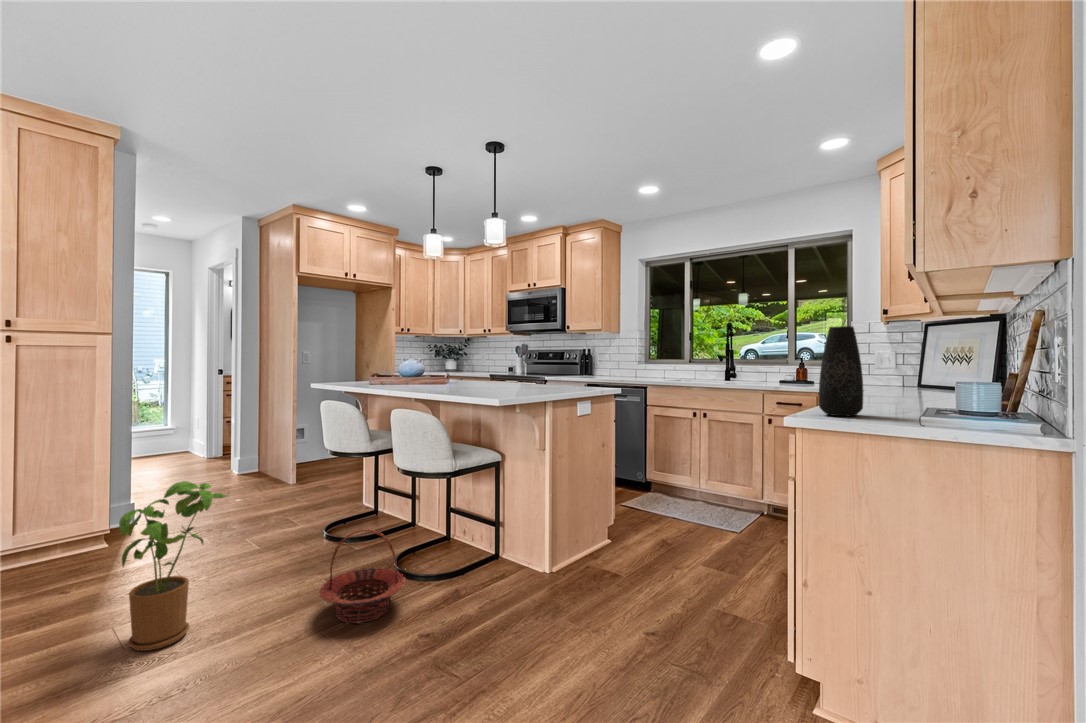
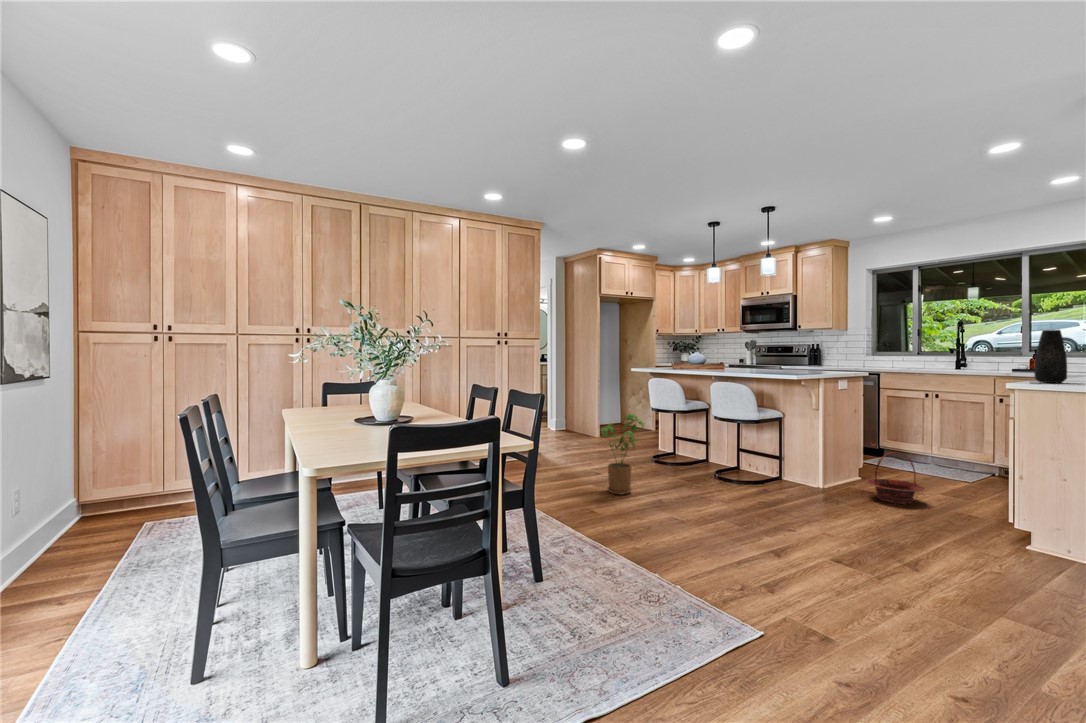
basket: present [319,529,405,623] -> present [867,452,925,504]

